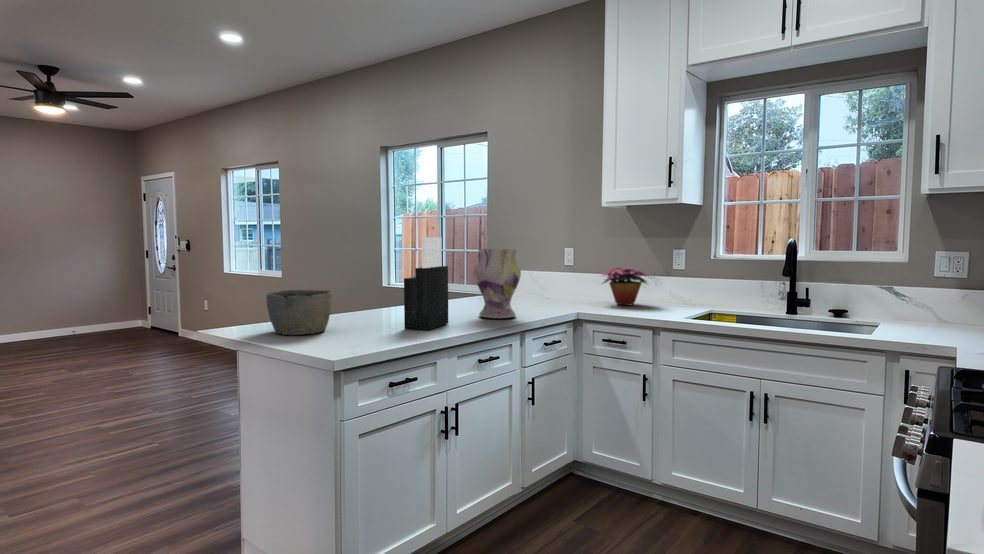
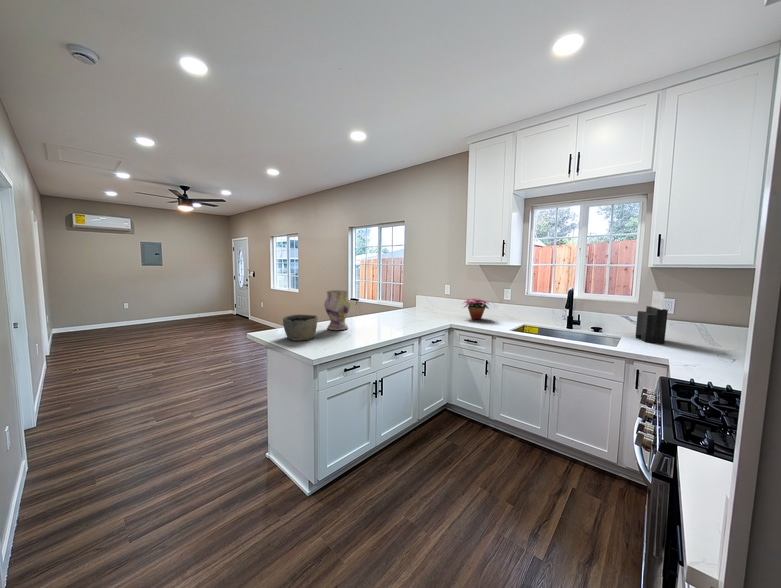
knife block: present [404,237,448,330] -> present [635,291,668,343]
vase: present [474,249,521,319] -> present [324,290,350,330]

